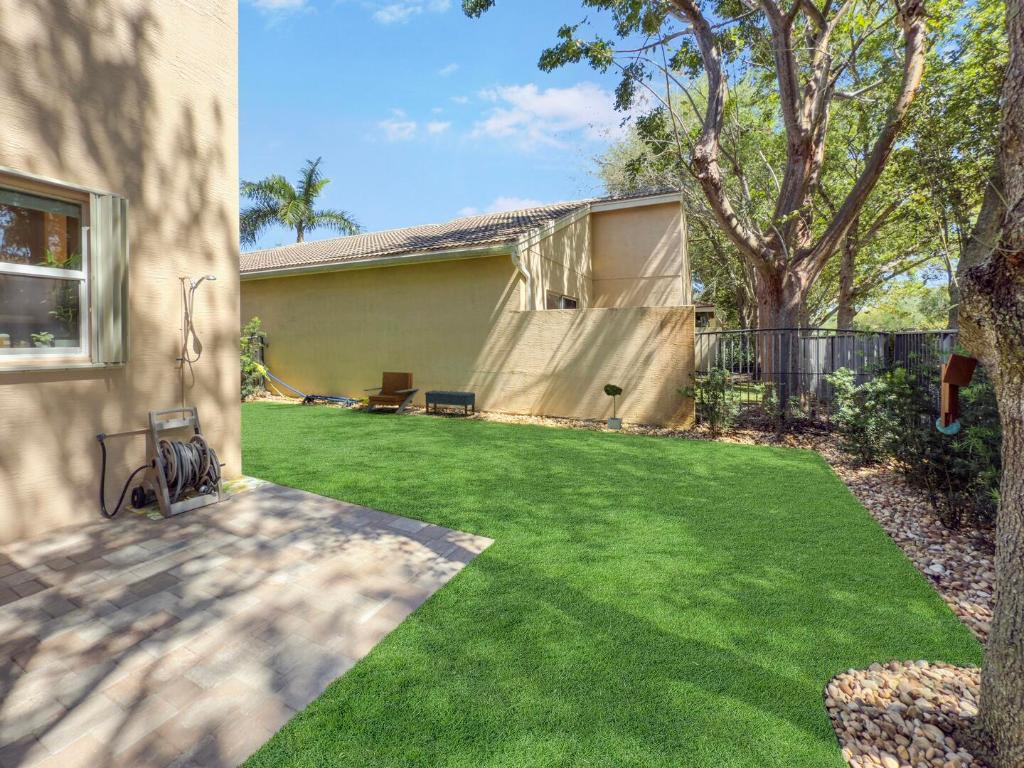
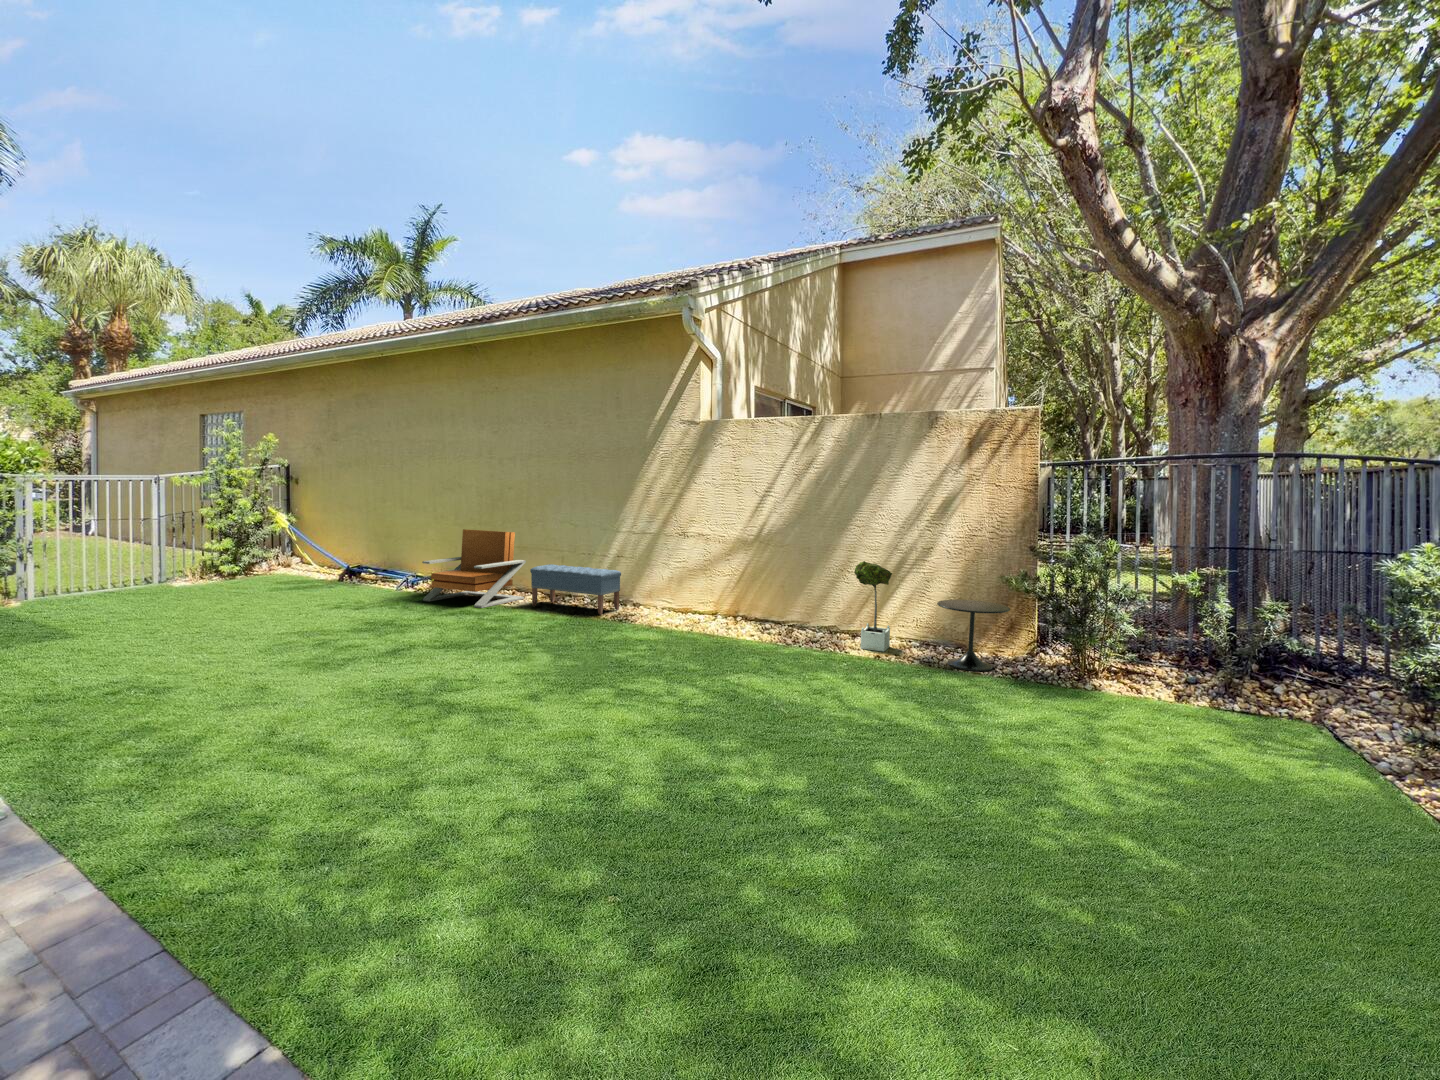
side table: none [645,402,680,435] -> present [937,600,1010,671]

